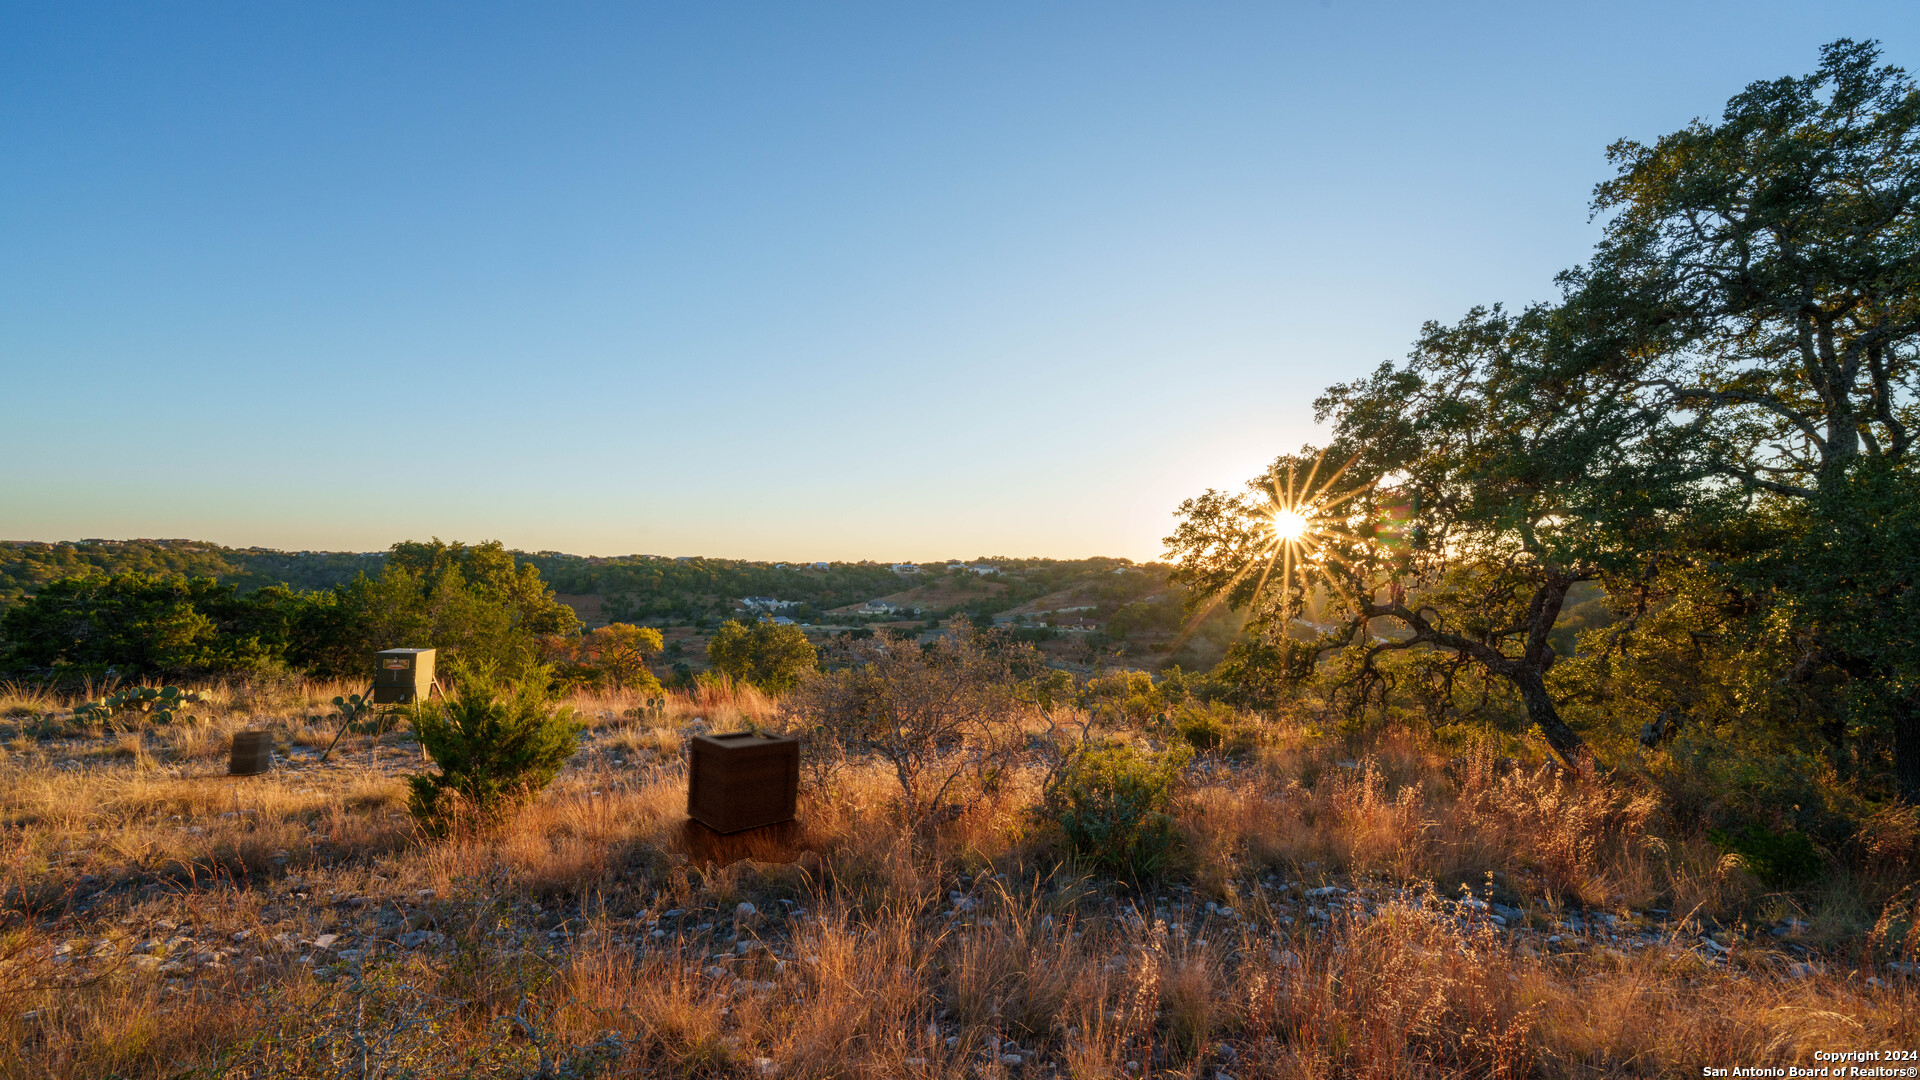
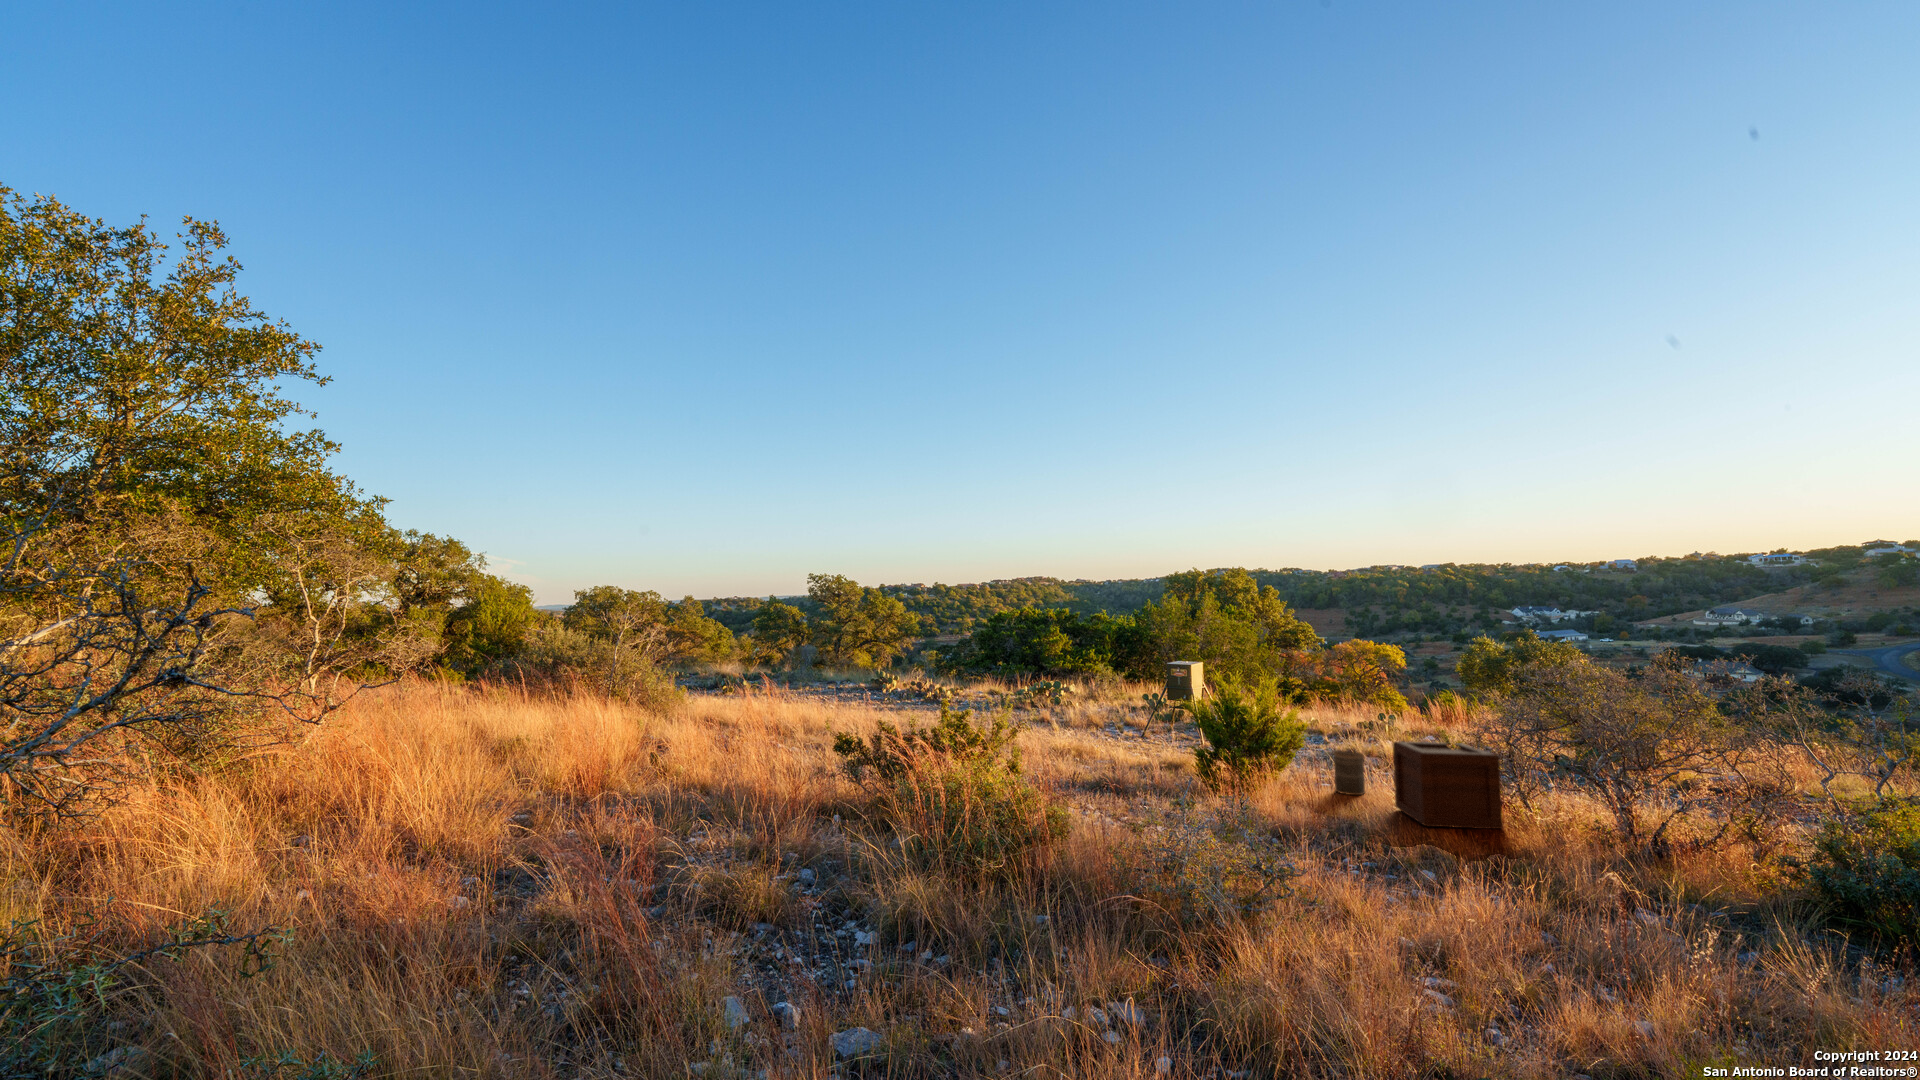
basket: present [228,723,274,776] -> present [1334,737,1365,795]

